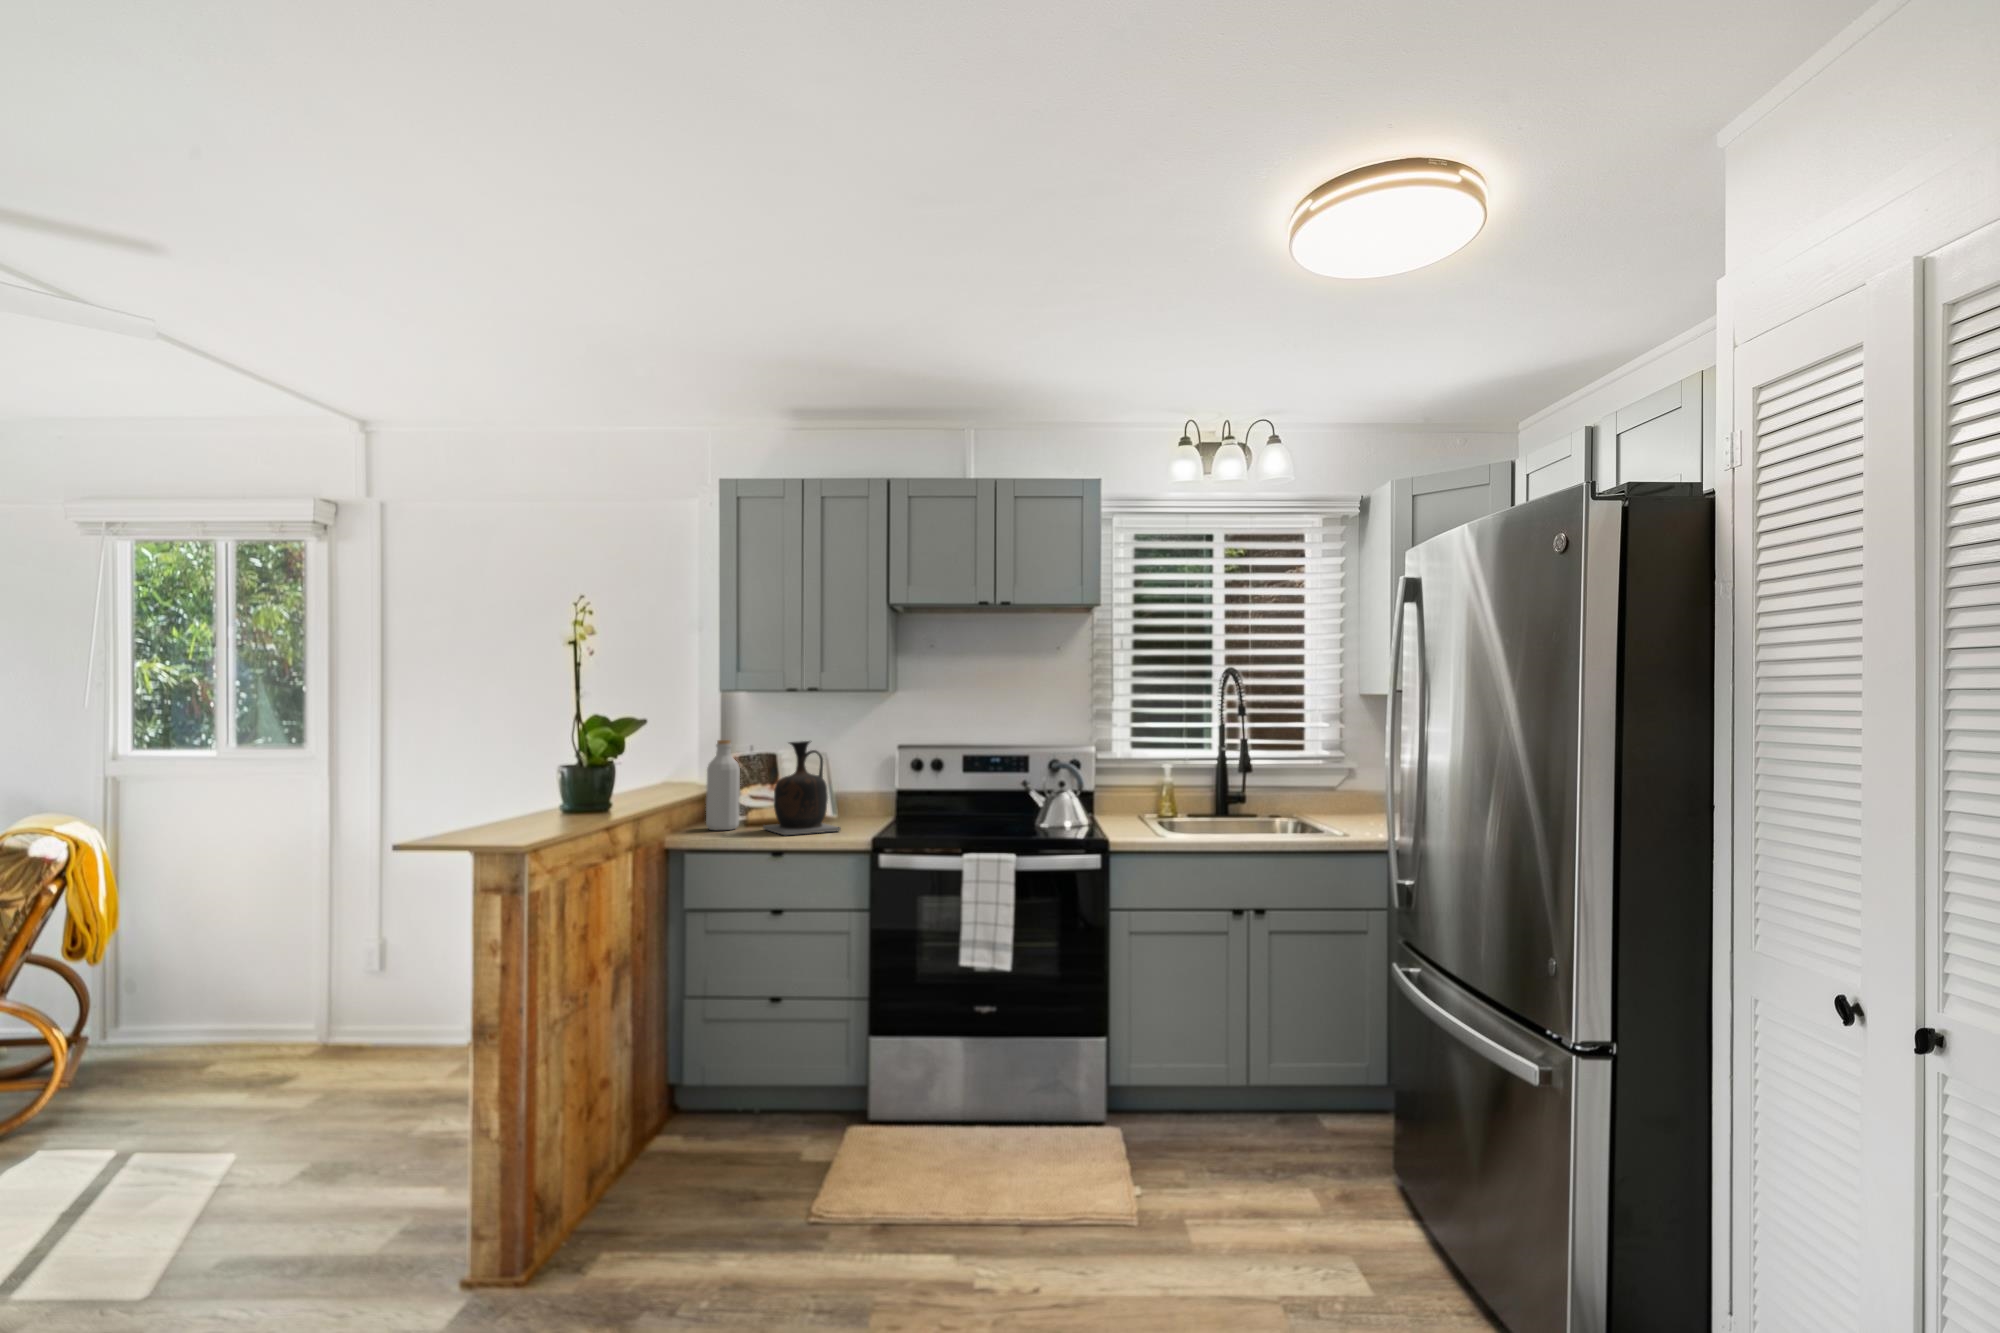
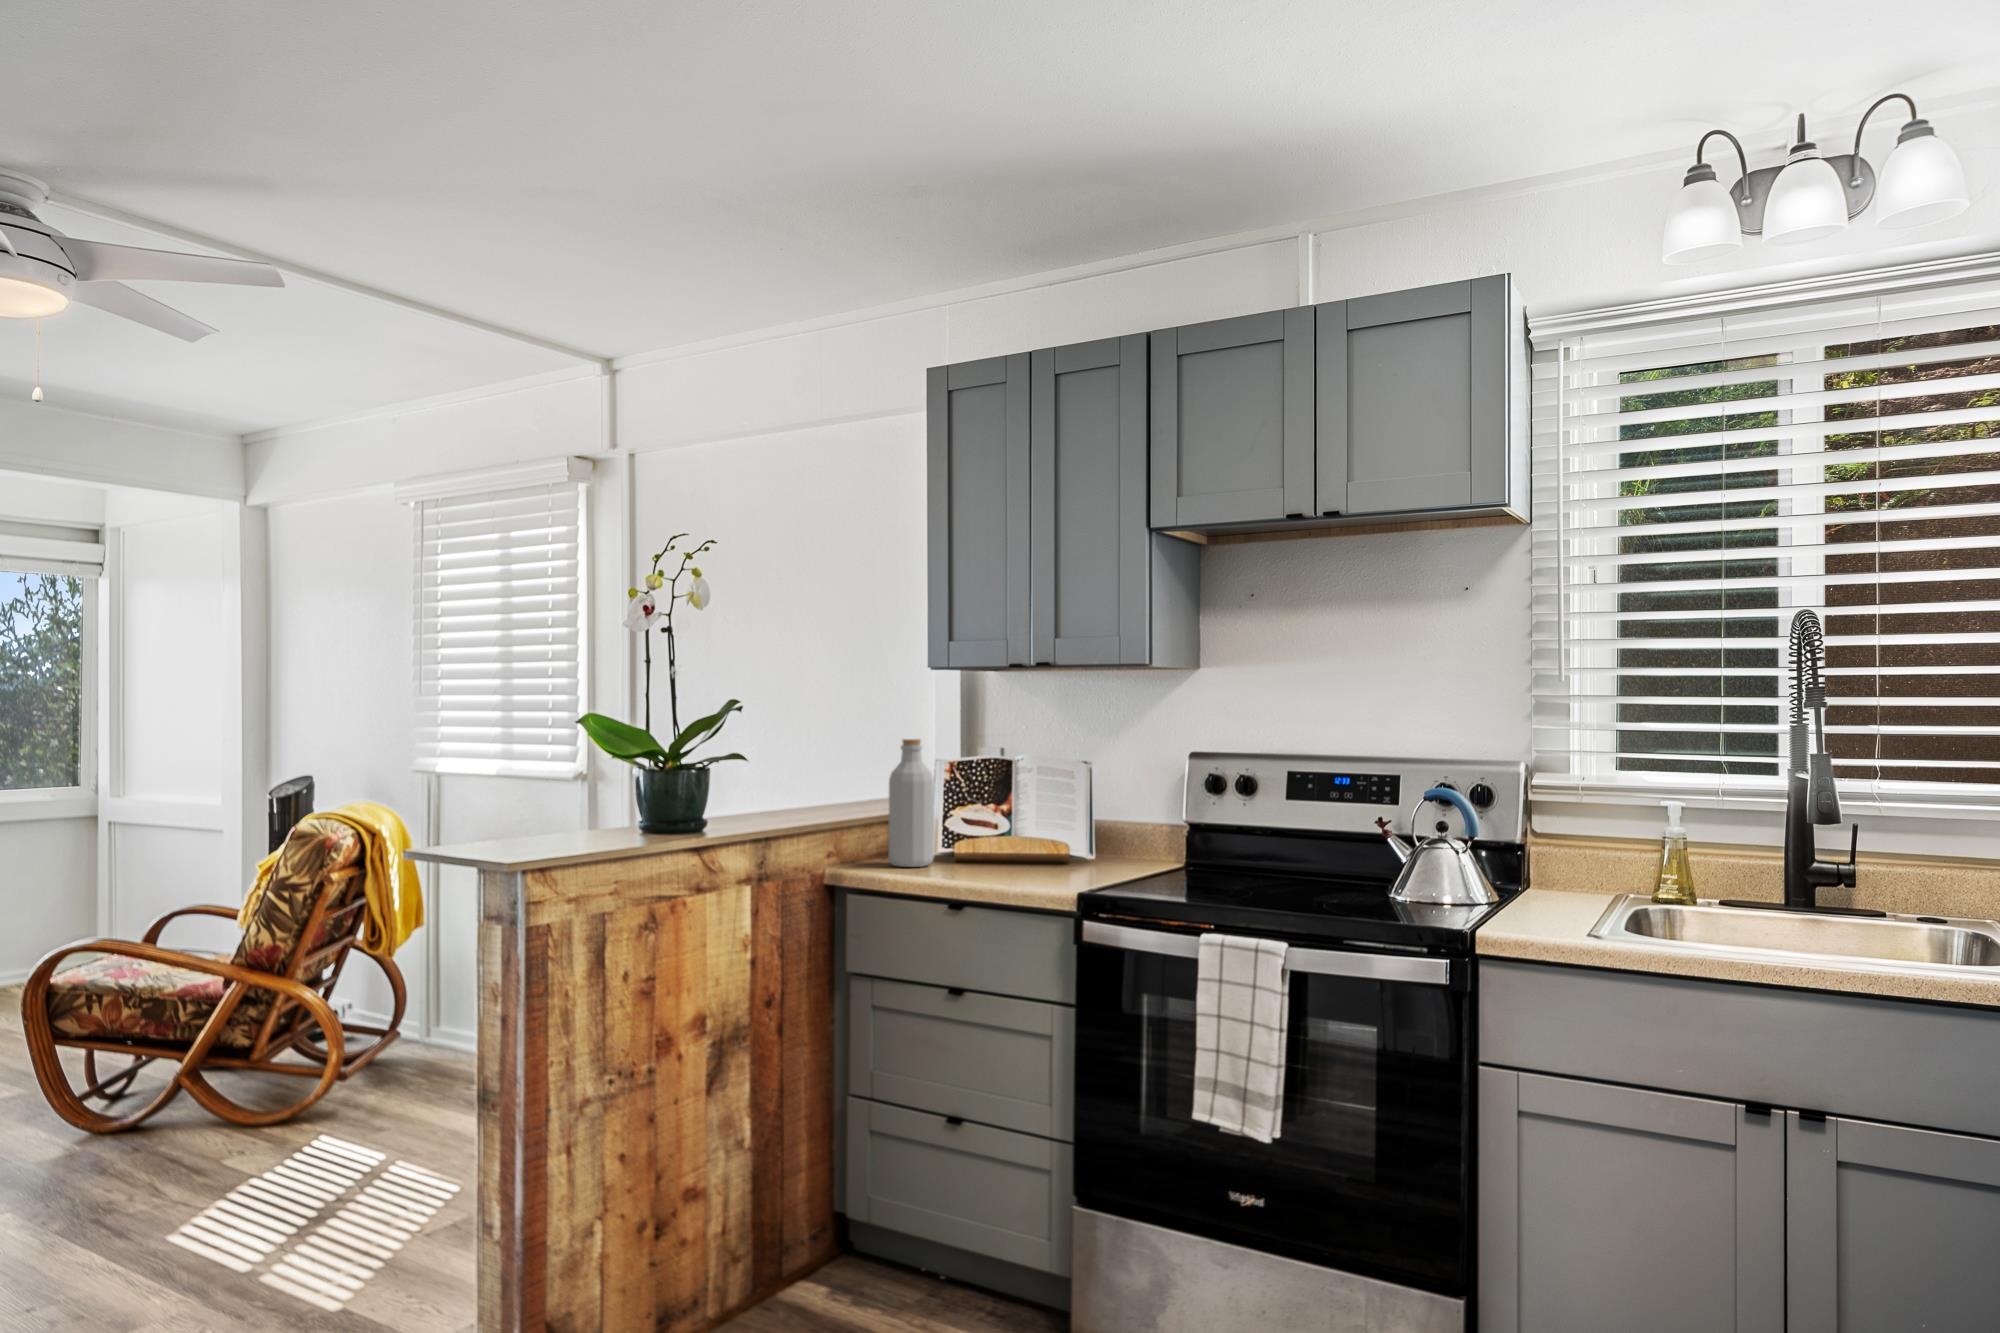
vase: present [763,741,841,835] -> none [958,743,1051,881]

